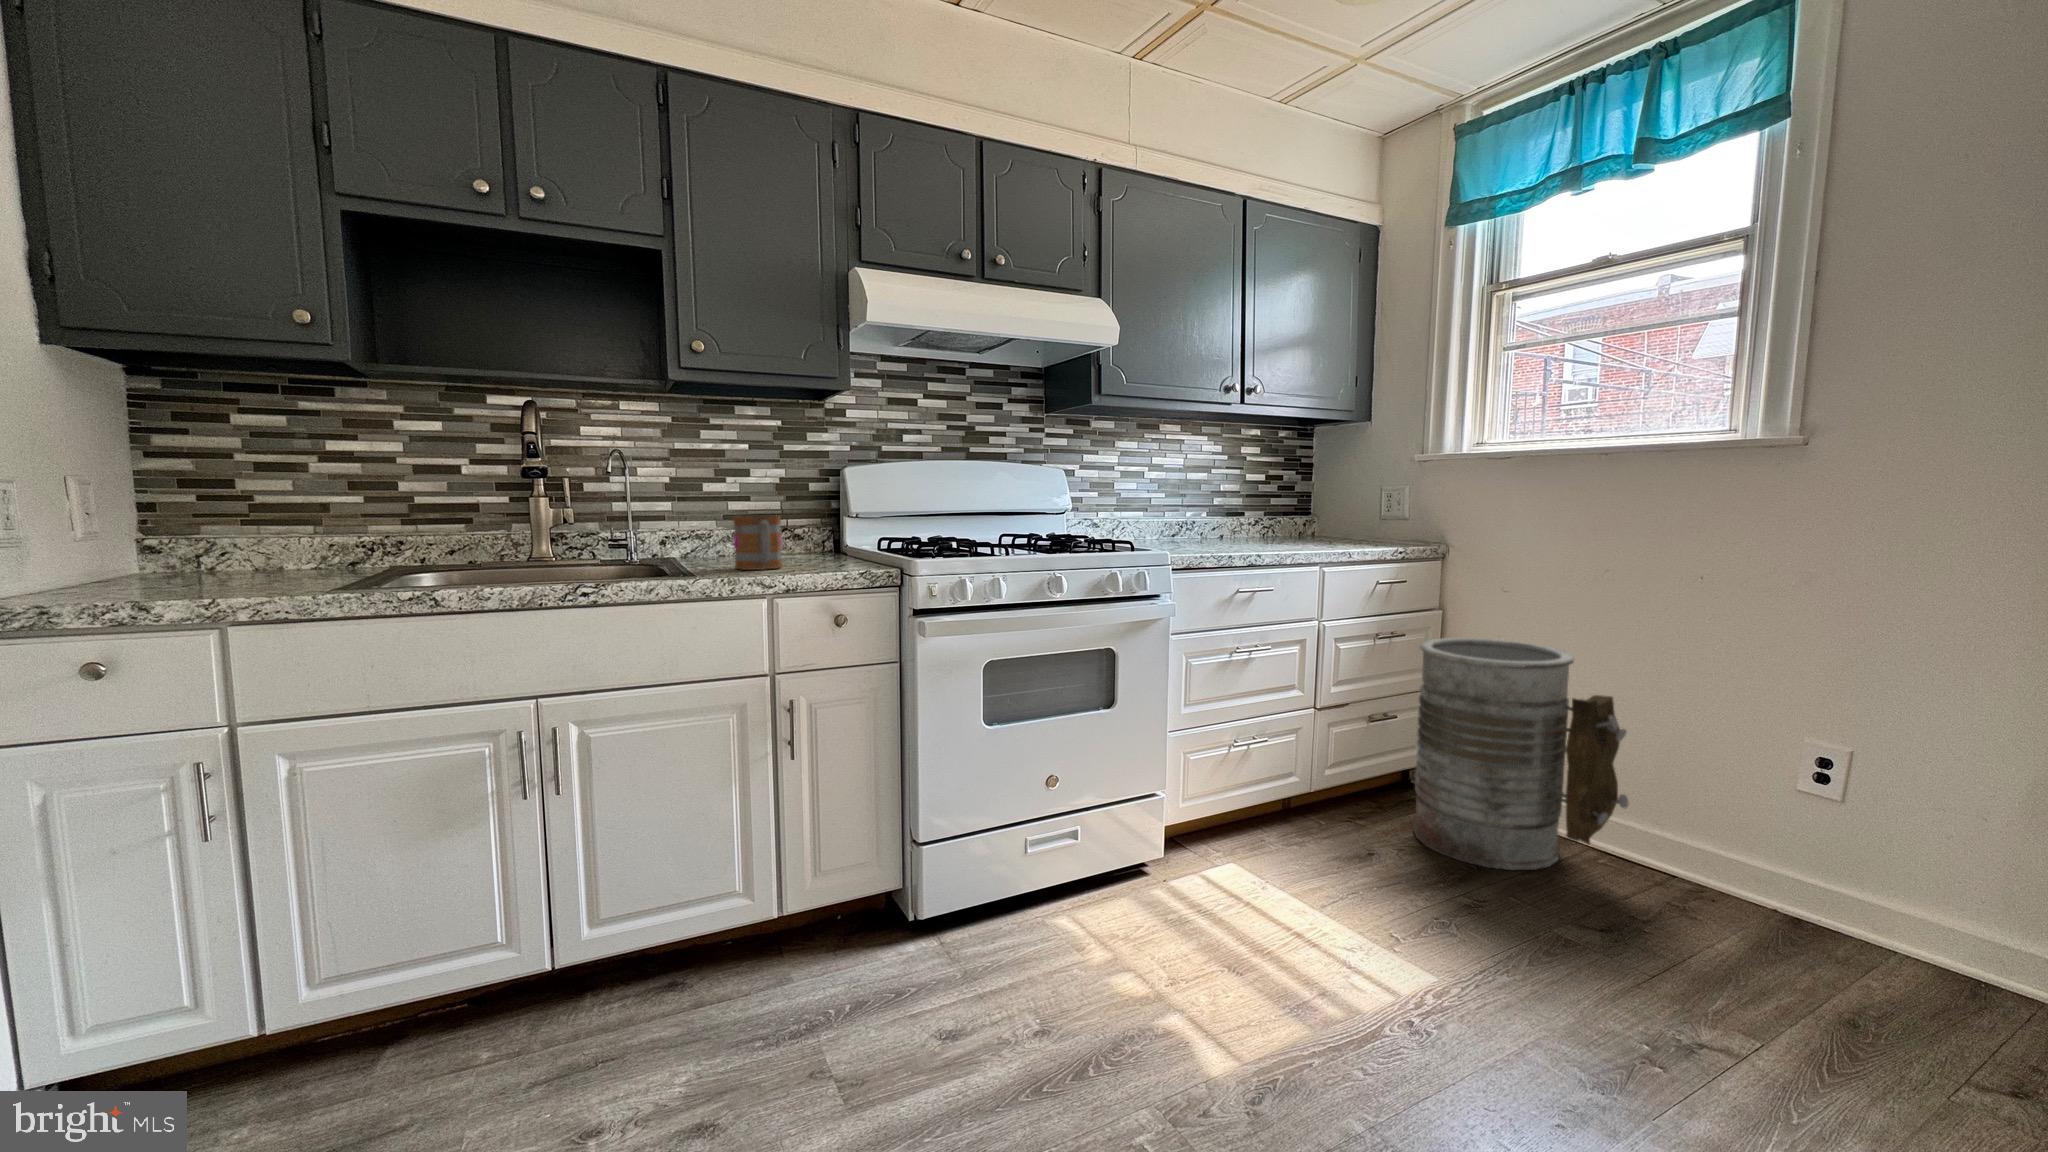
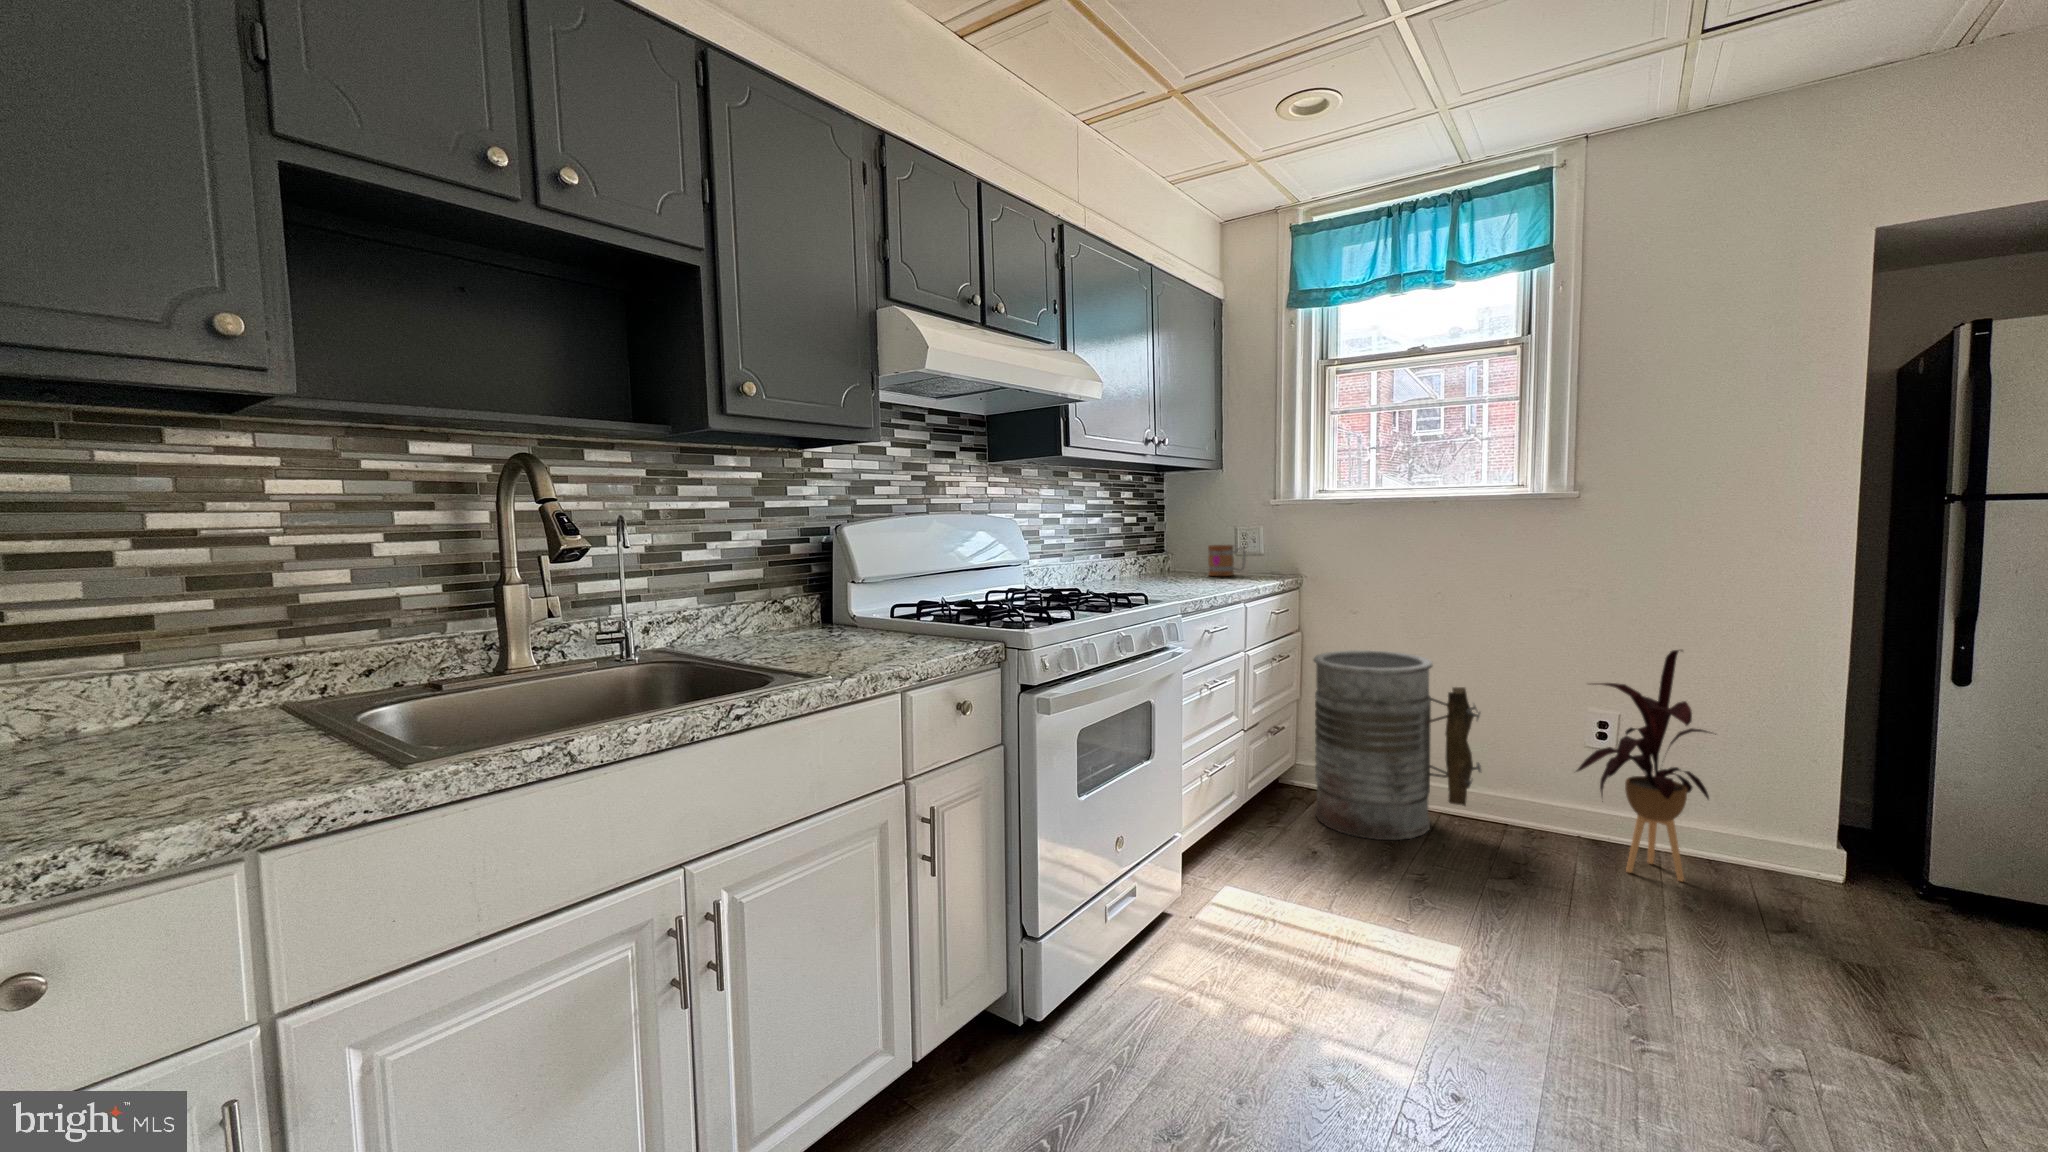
mug: present [733,515,782,570] -> present [1208,545,1246,576]
house plant: none [1713,671,1966,1007] -> present [1577,650,1716,881]

